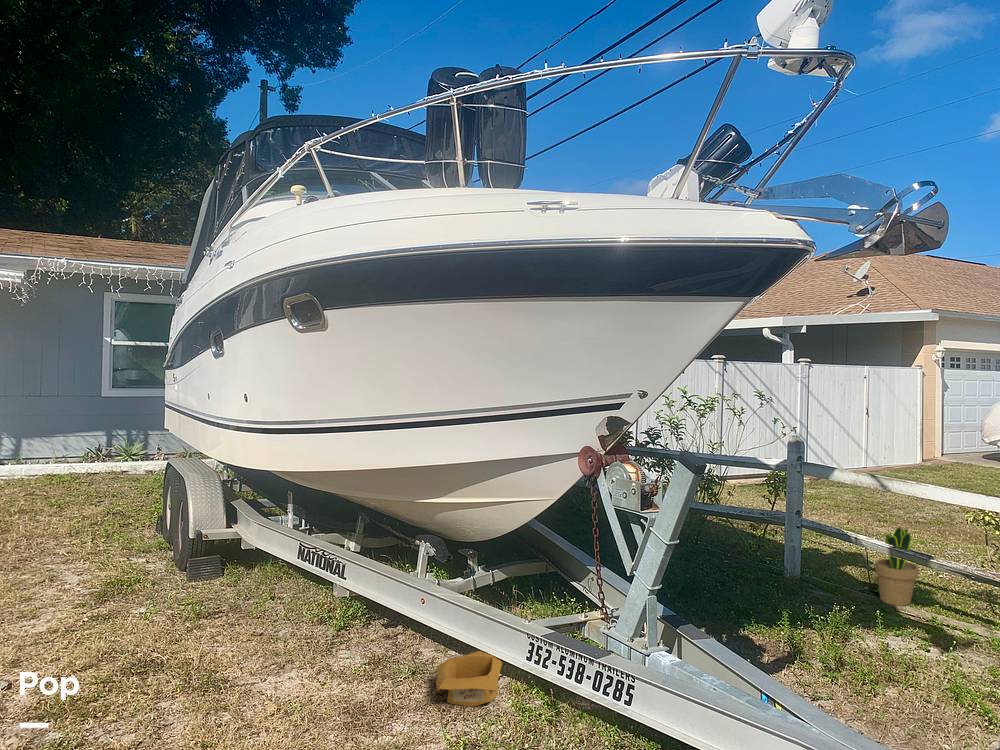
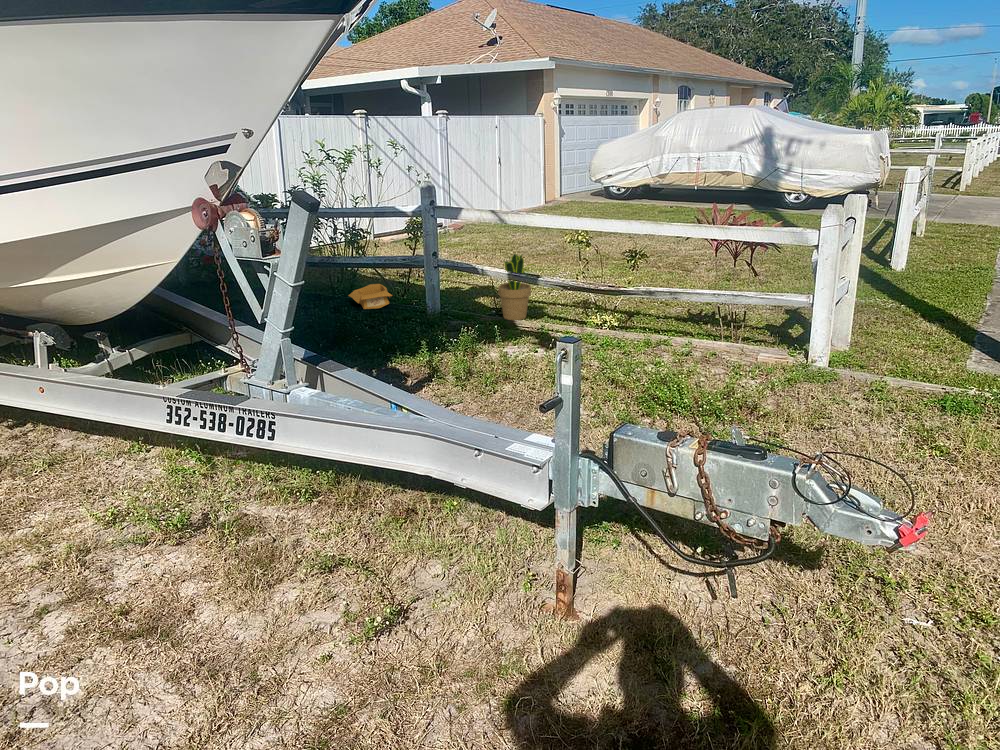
cardboard box: present [436,651,502,706] -> present [349,284,392,309]

